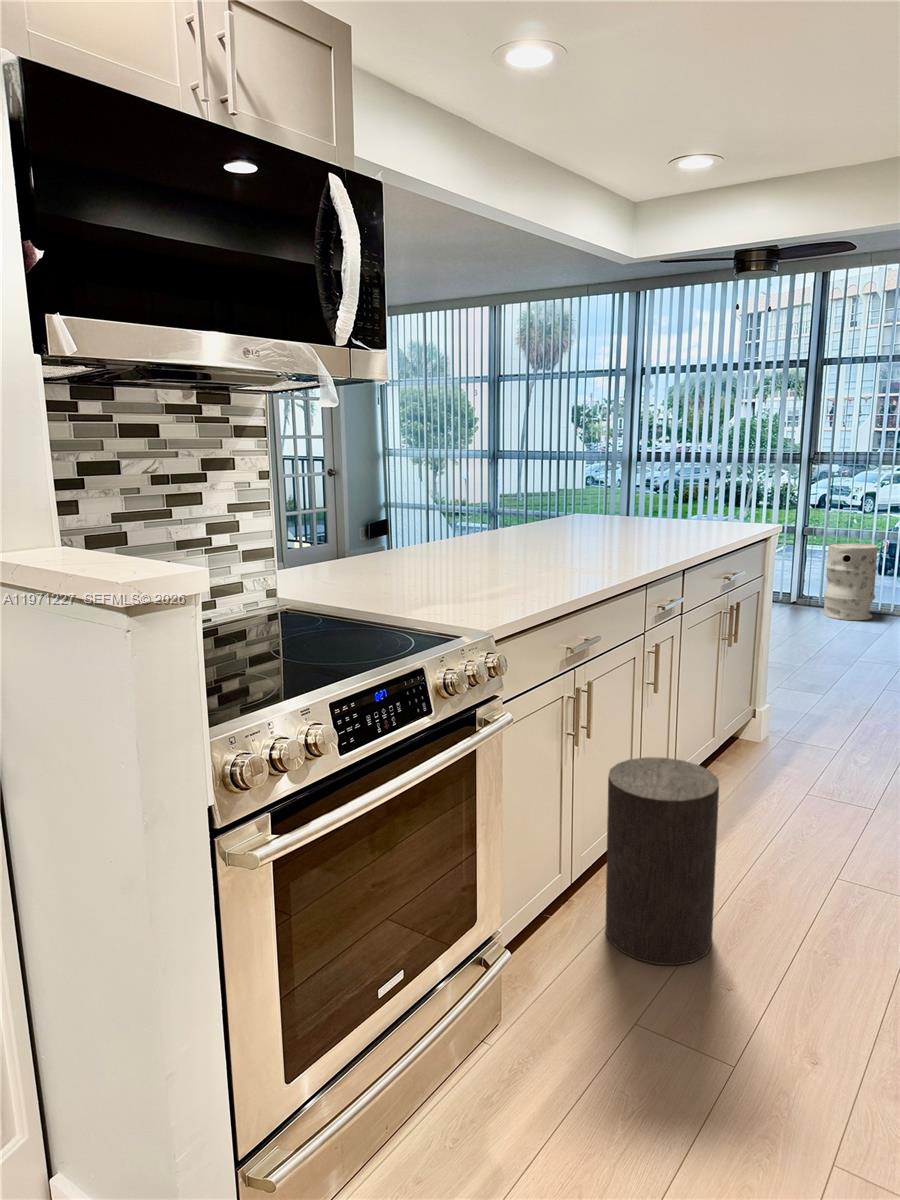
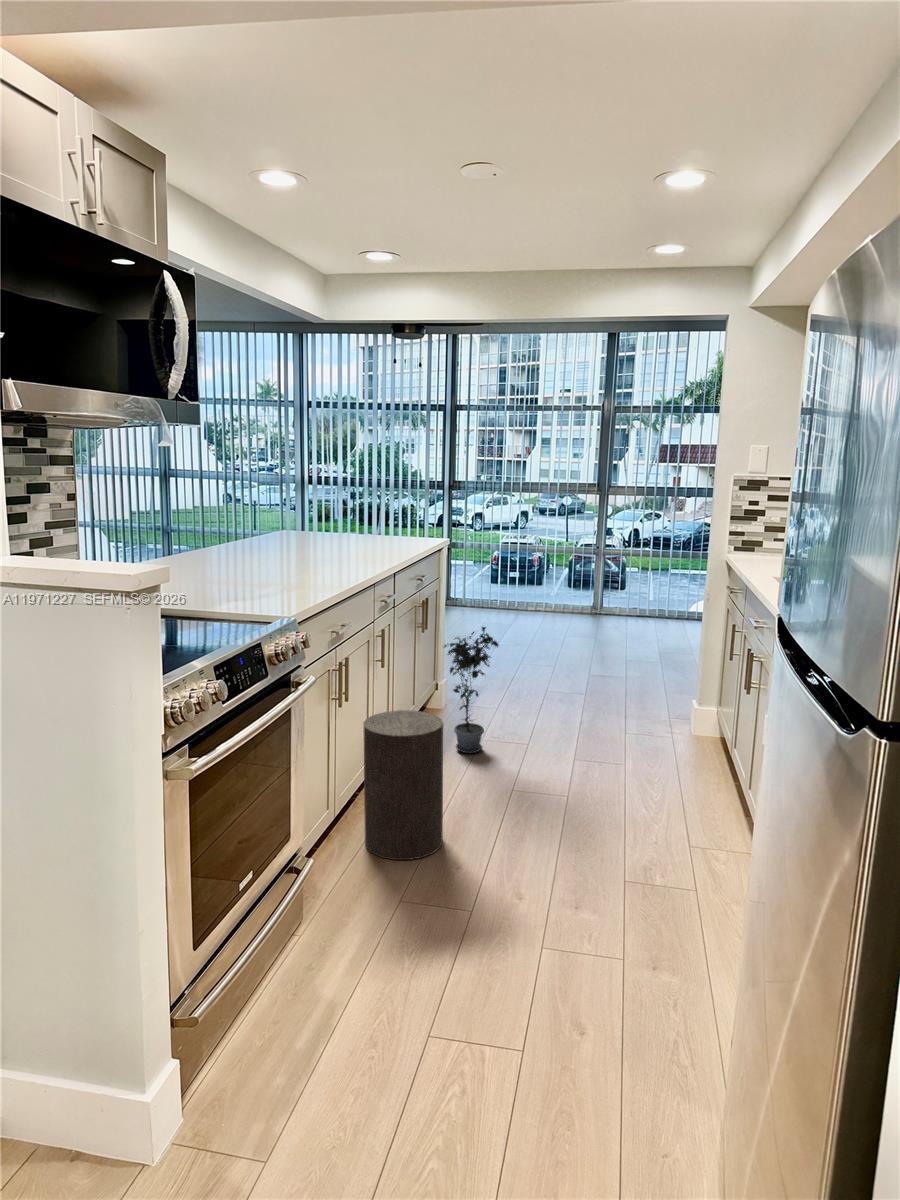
trash can: present [824,543,878,620] -> none [467,552,504,614]
potted plant: none [750,648,832,814] -> present [444,627,498,753]

